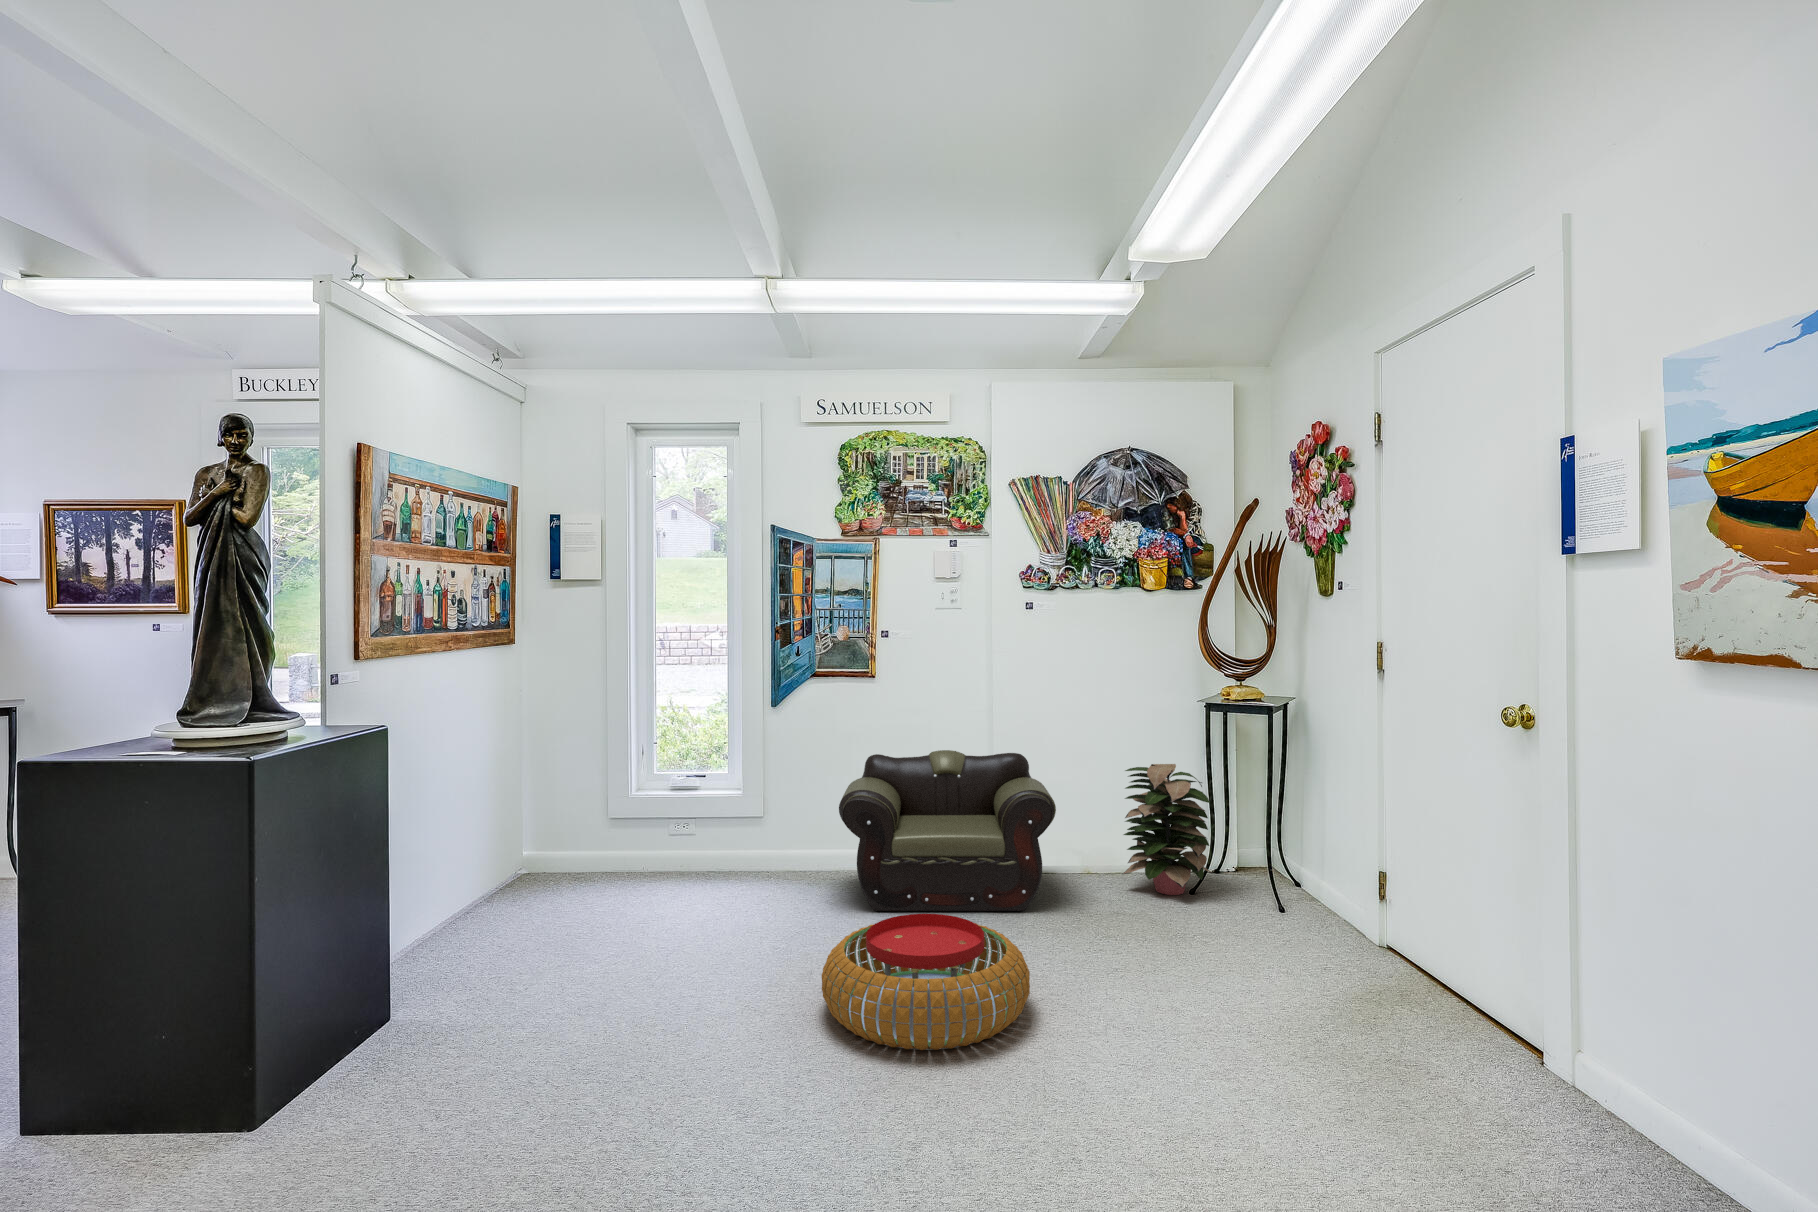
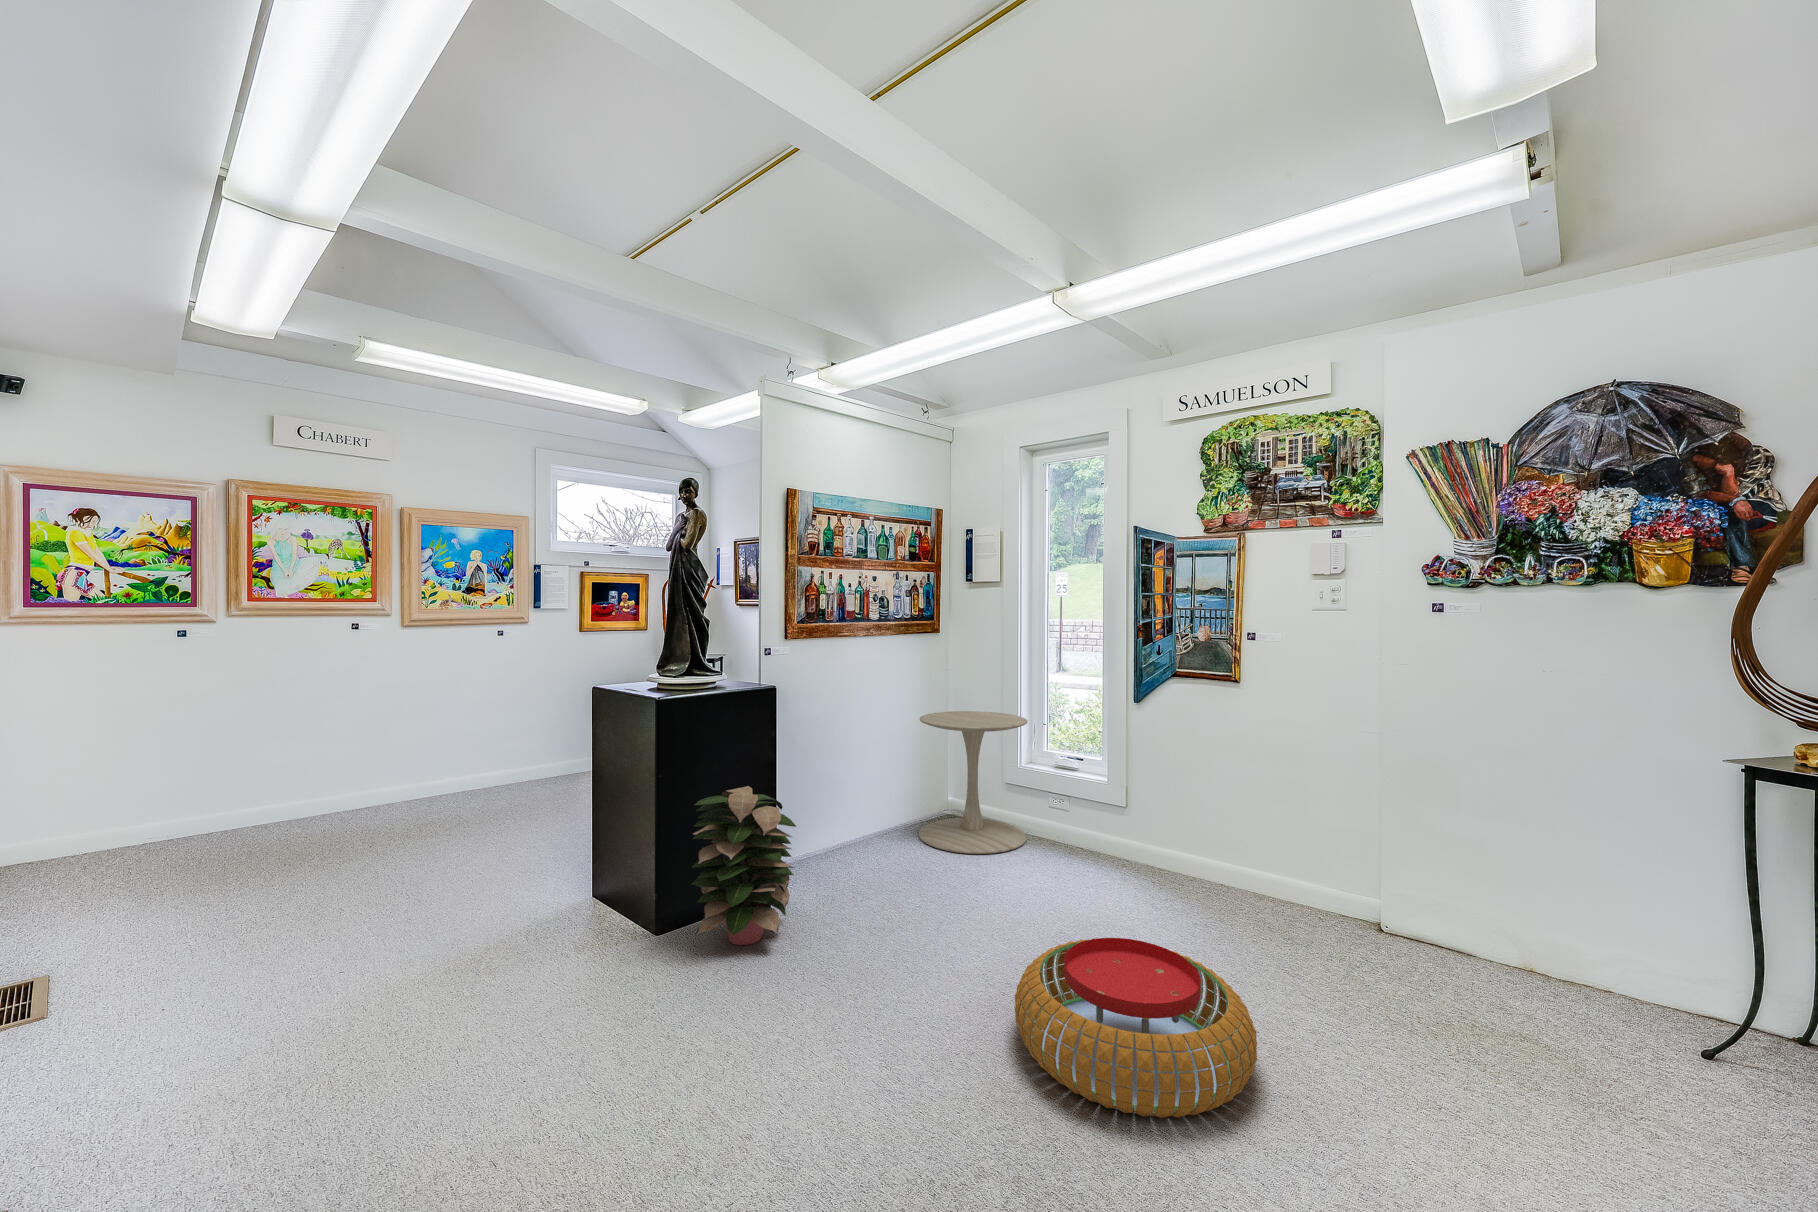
pedestal table: none [514,739,655,914] -> present [919,711,1027,854]
armchair: present [839,750,1056,911] -> none [1157,762,1445,984]
decorative plant: present [1123,764,1213,895] -> present [691,786,796,945]

